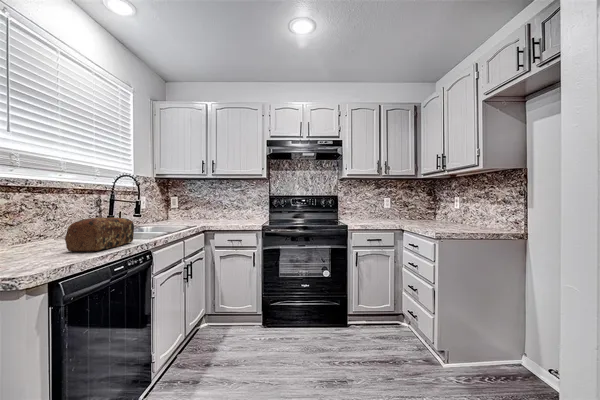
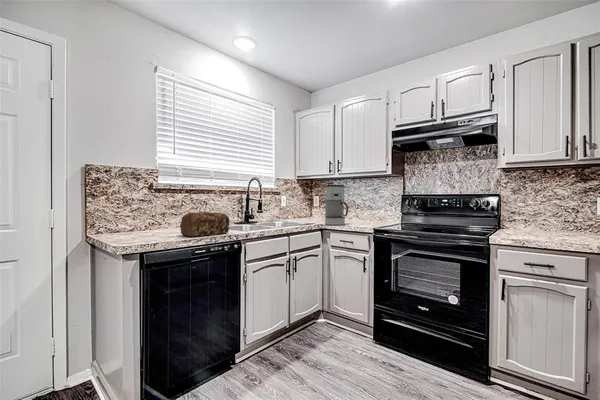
coffee maker: none [206,185,232,226] -> present [325,185,348,225]

